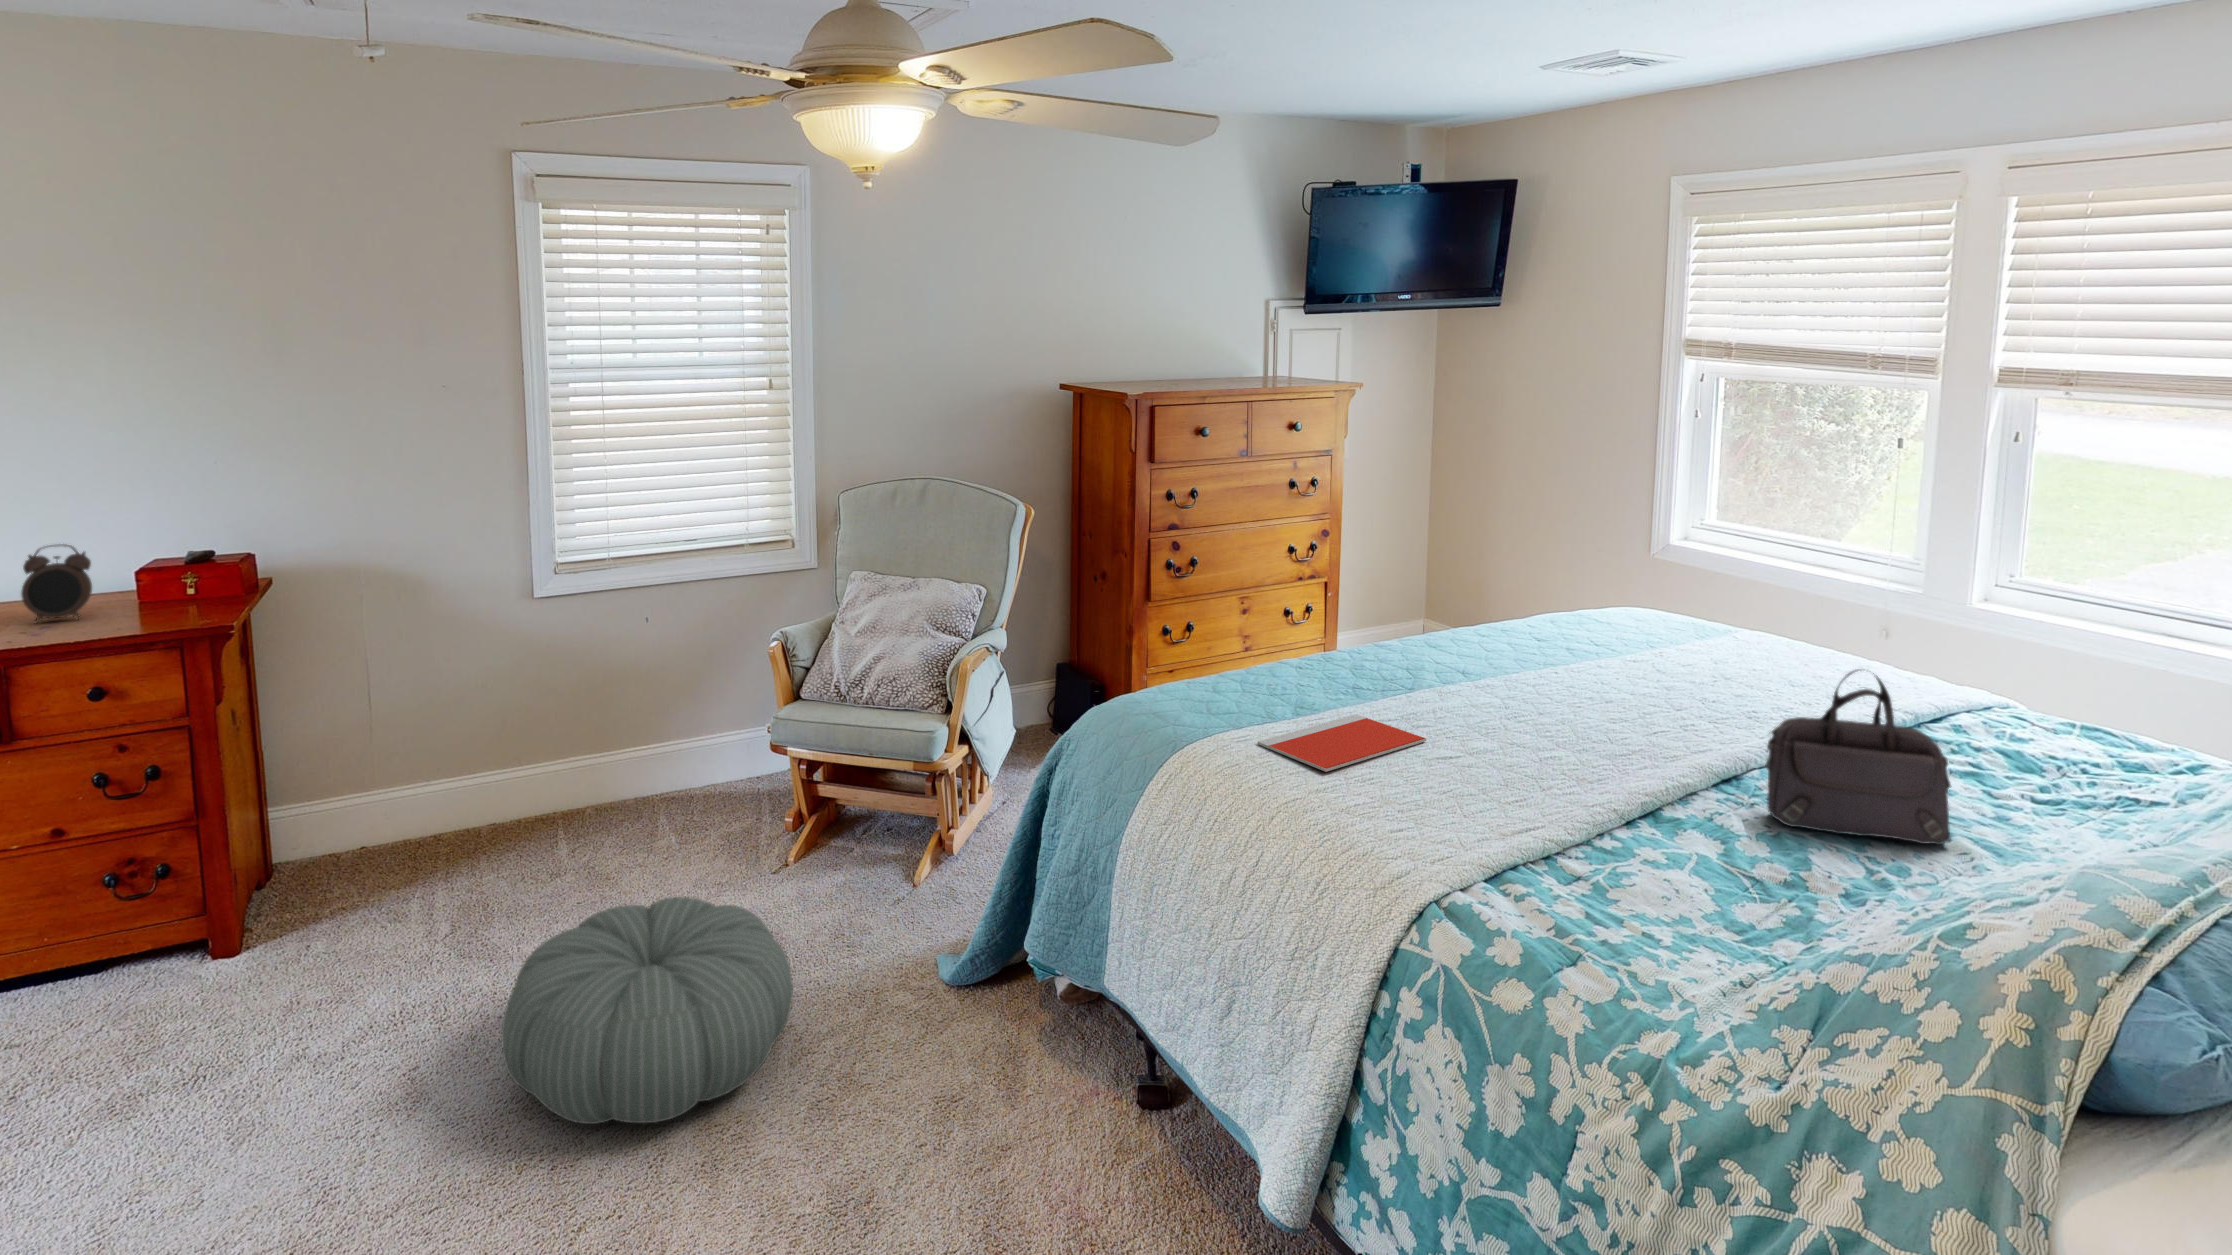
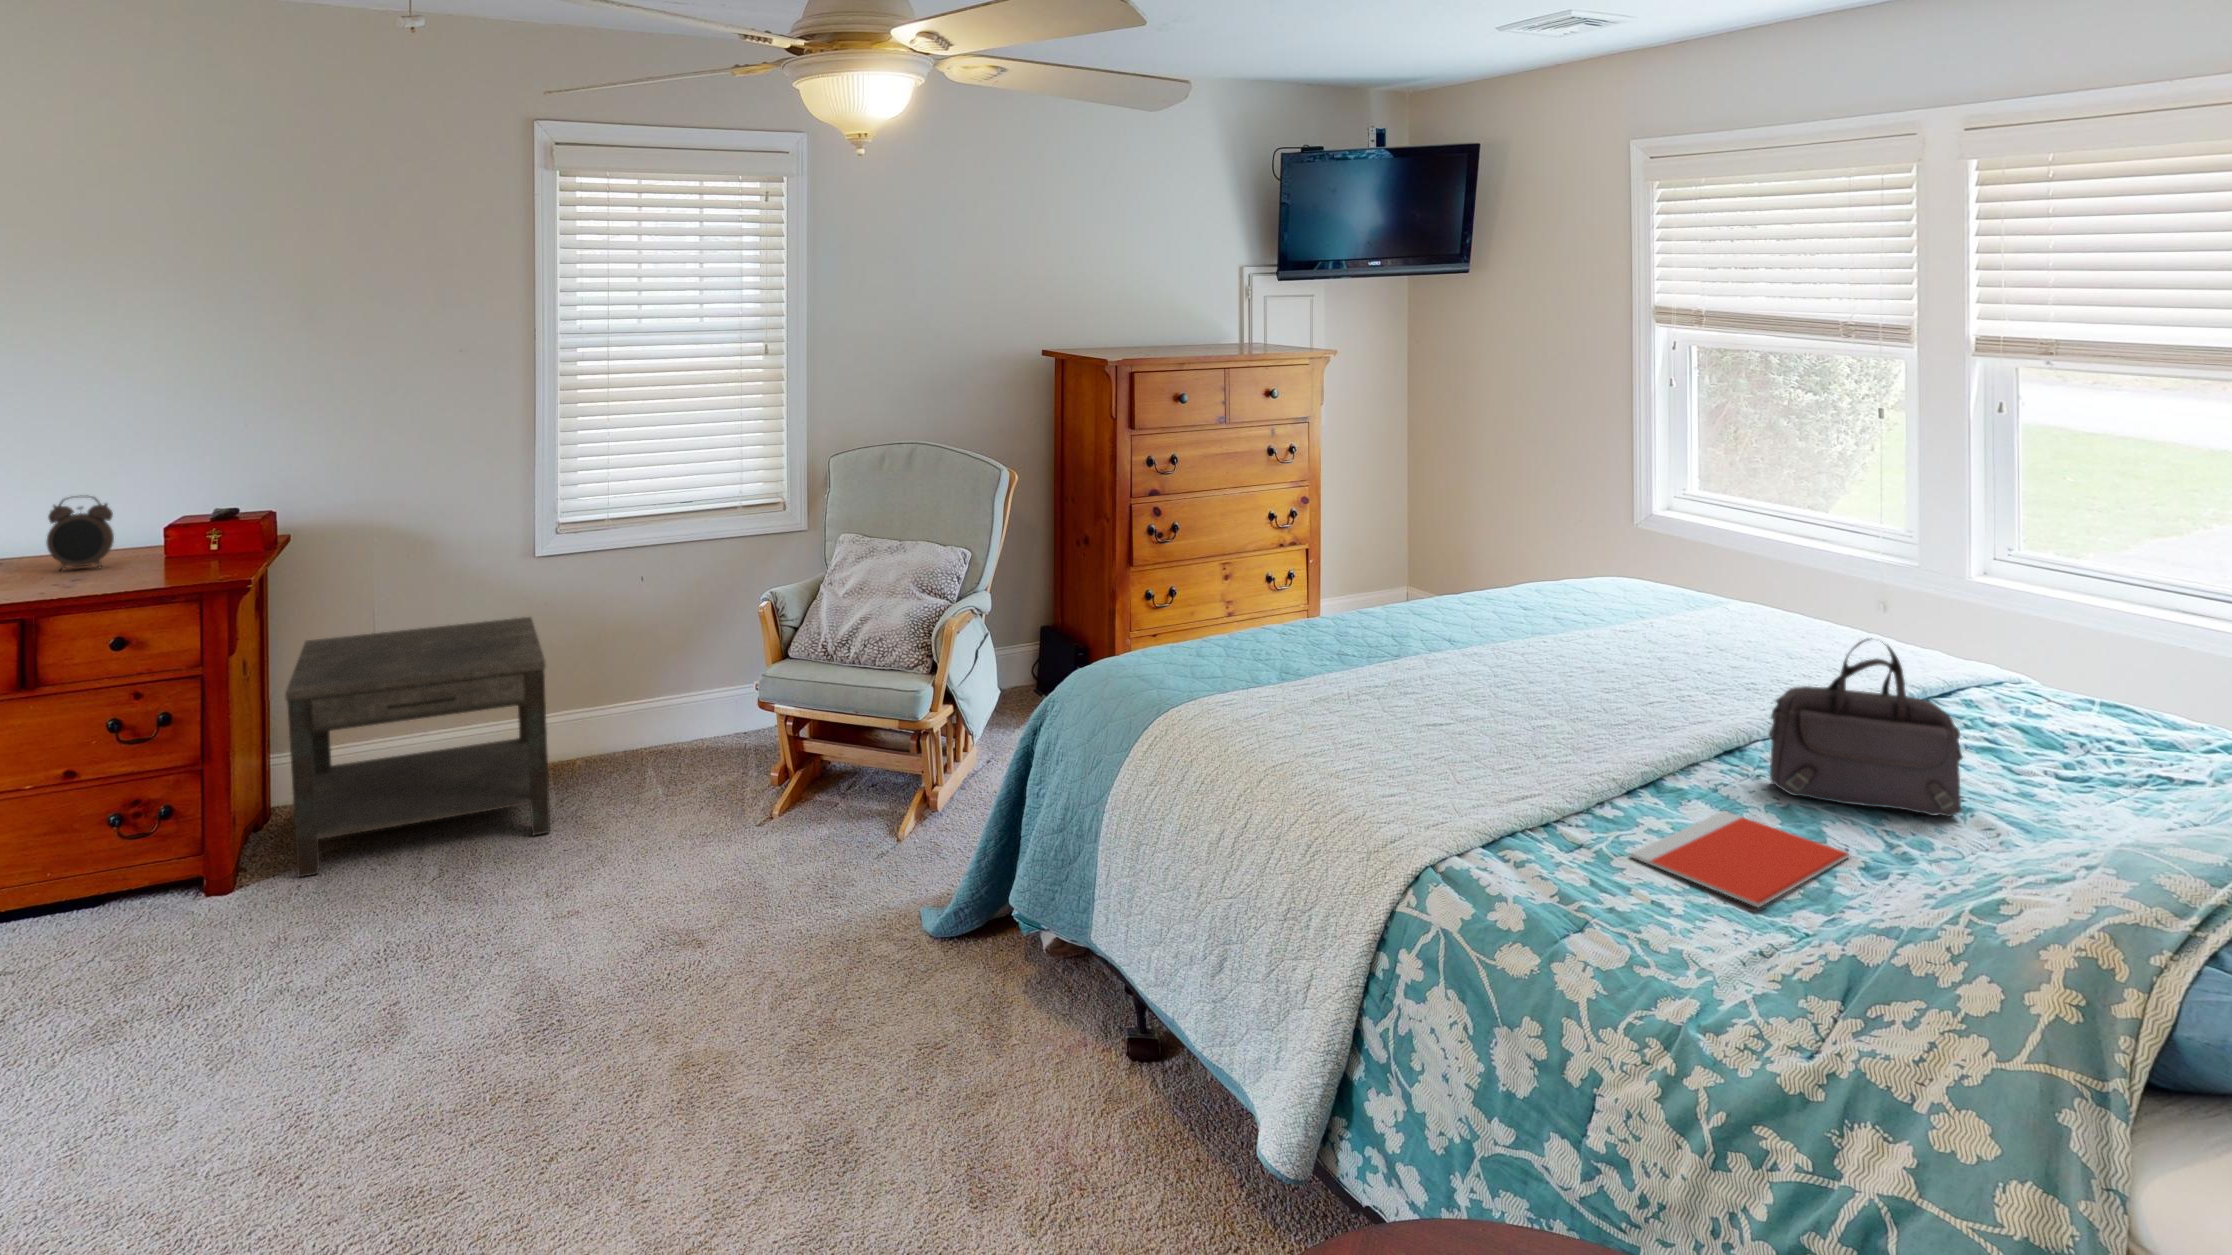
side table: none [273,661,551,938] -> present [285,617,550,877]
notebook: present [1258,714,1426,772] -> present [1630,811,1850,907]
pouf: present [502,897,793,1124] -> none [505,845,787,1064]

